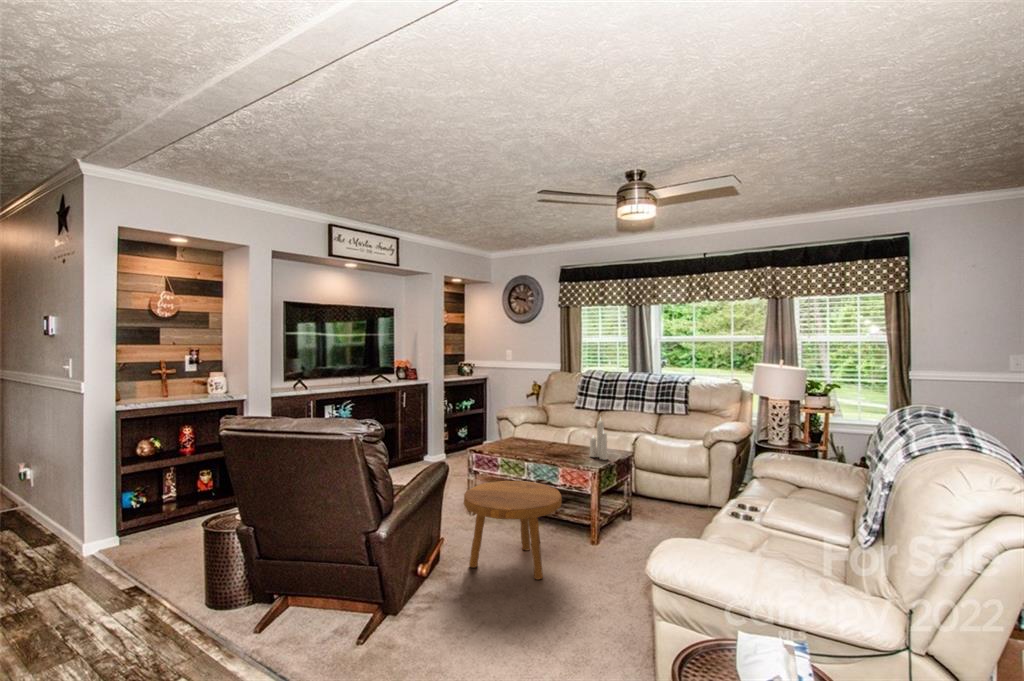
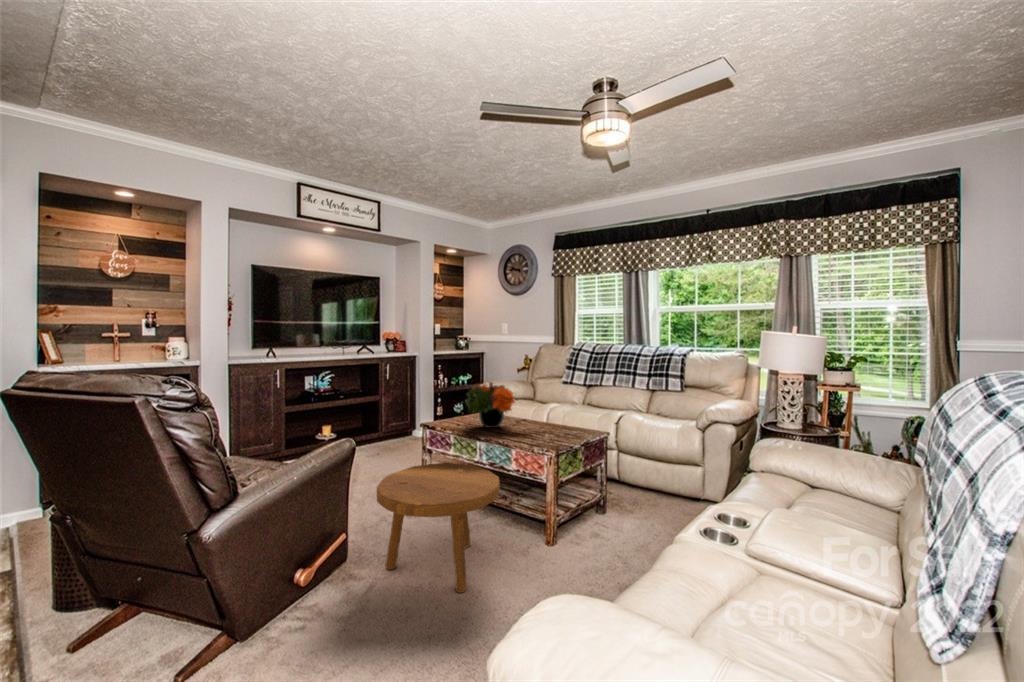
flower arrangement: none [507,410,552,451] -> present [466,382,515,428]
candle: present [590,420,608,460] -> none [555,386,575,440]

